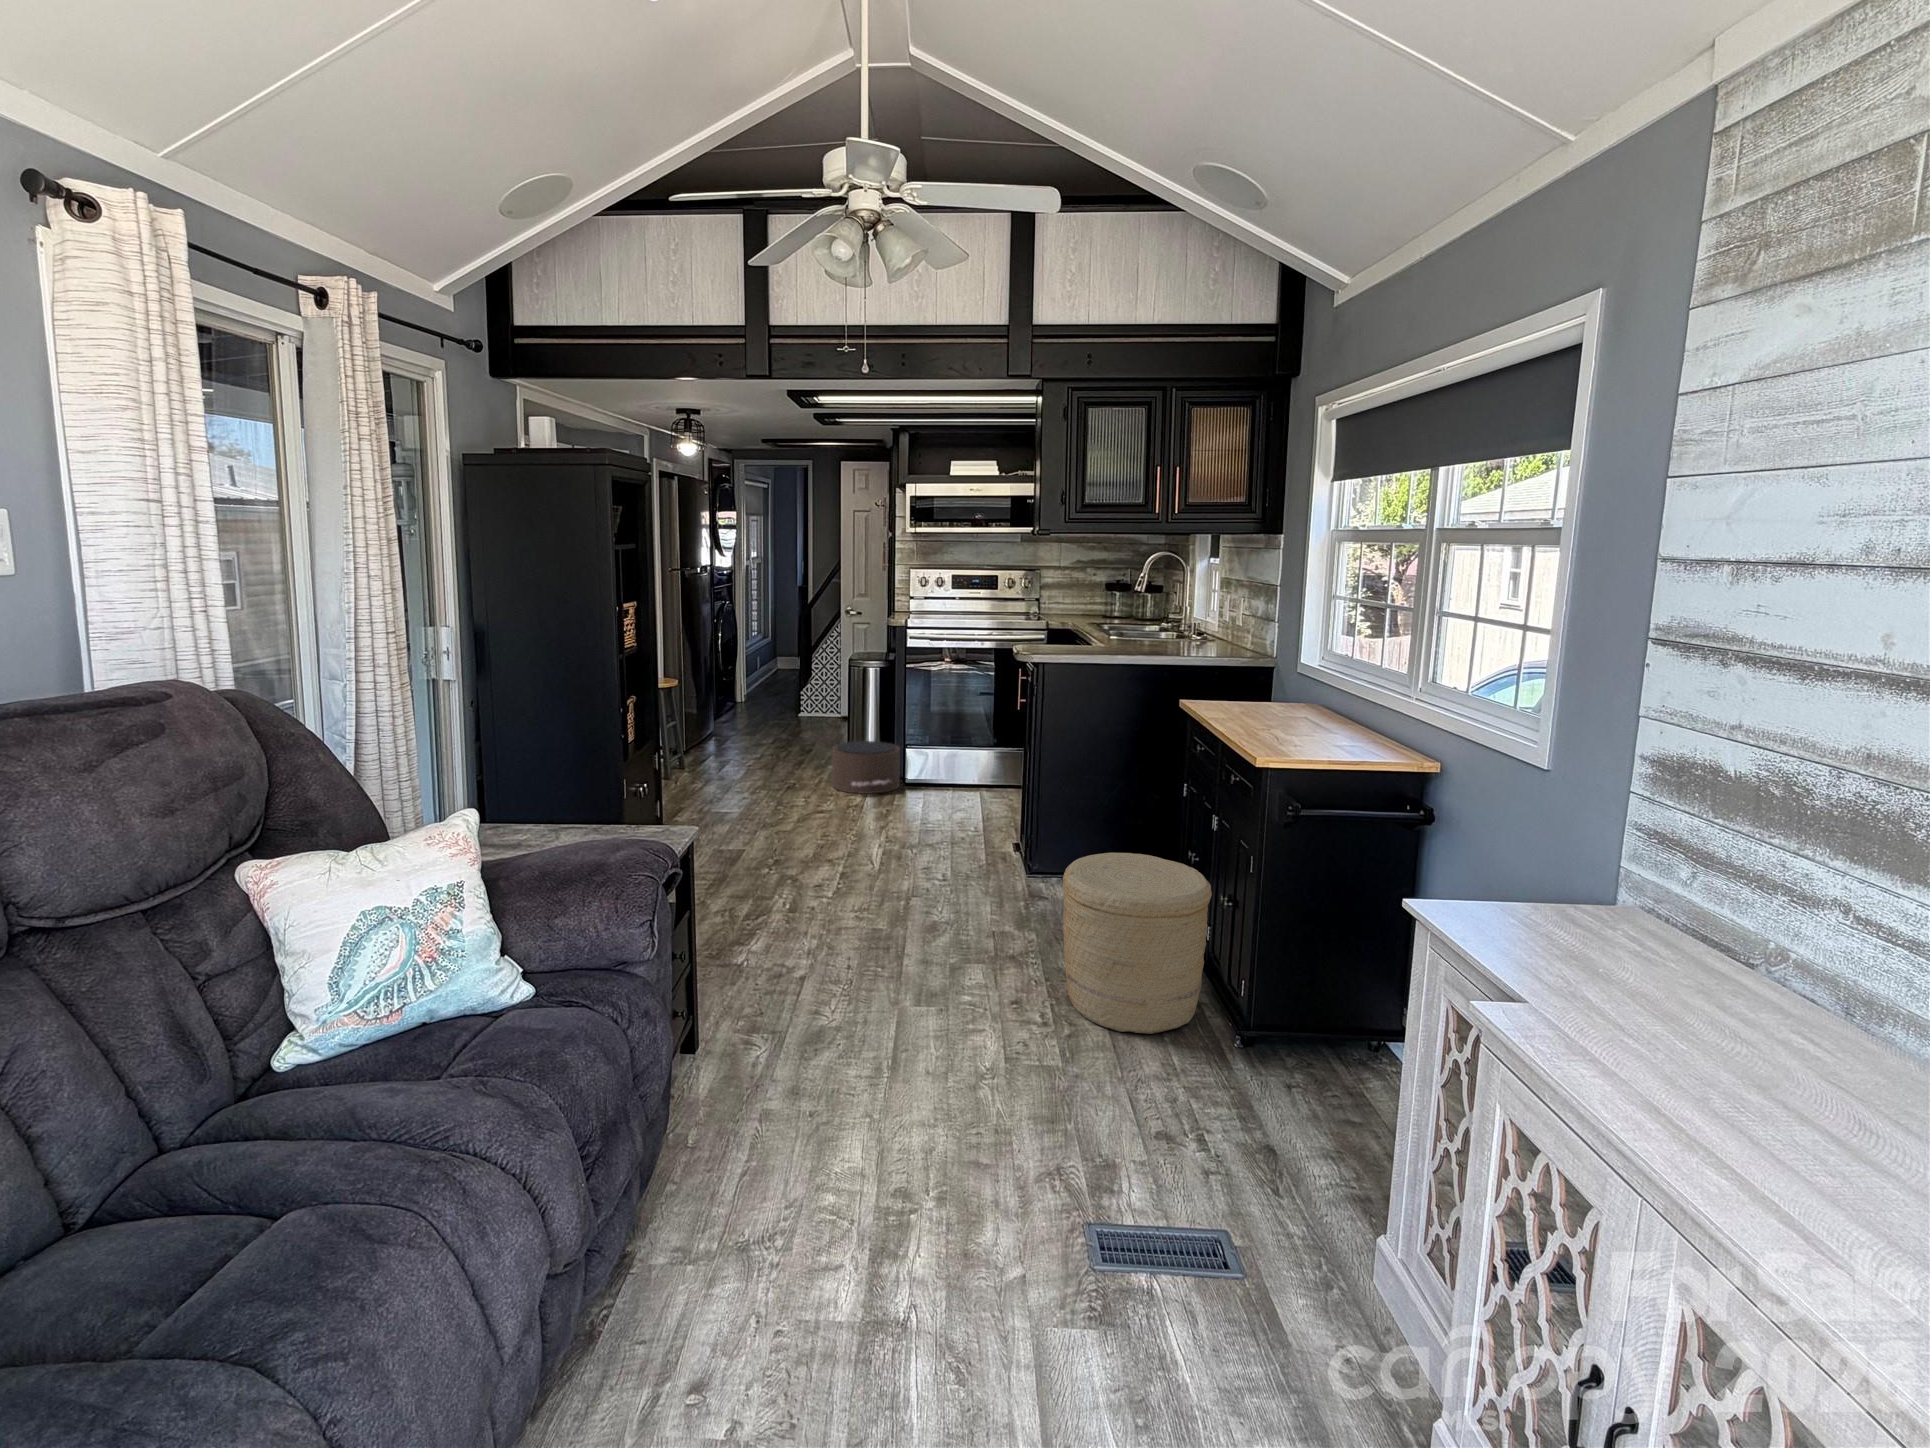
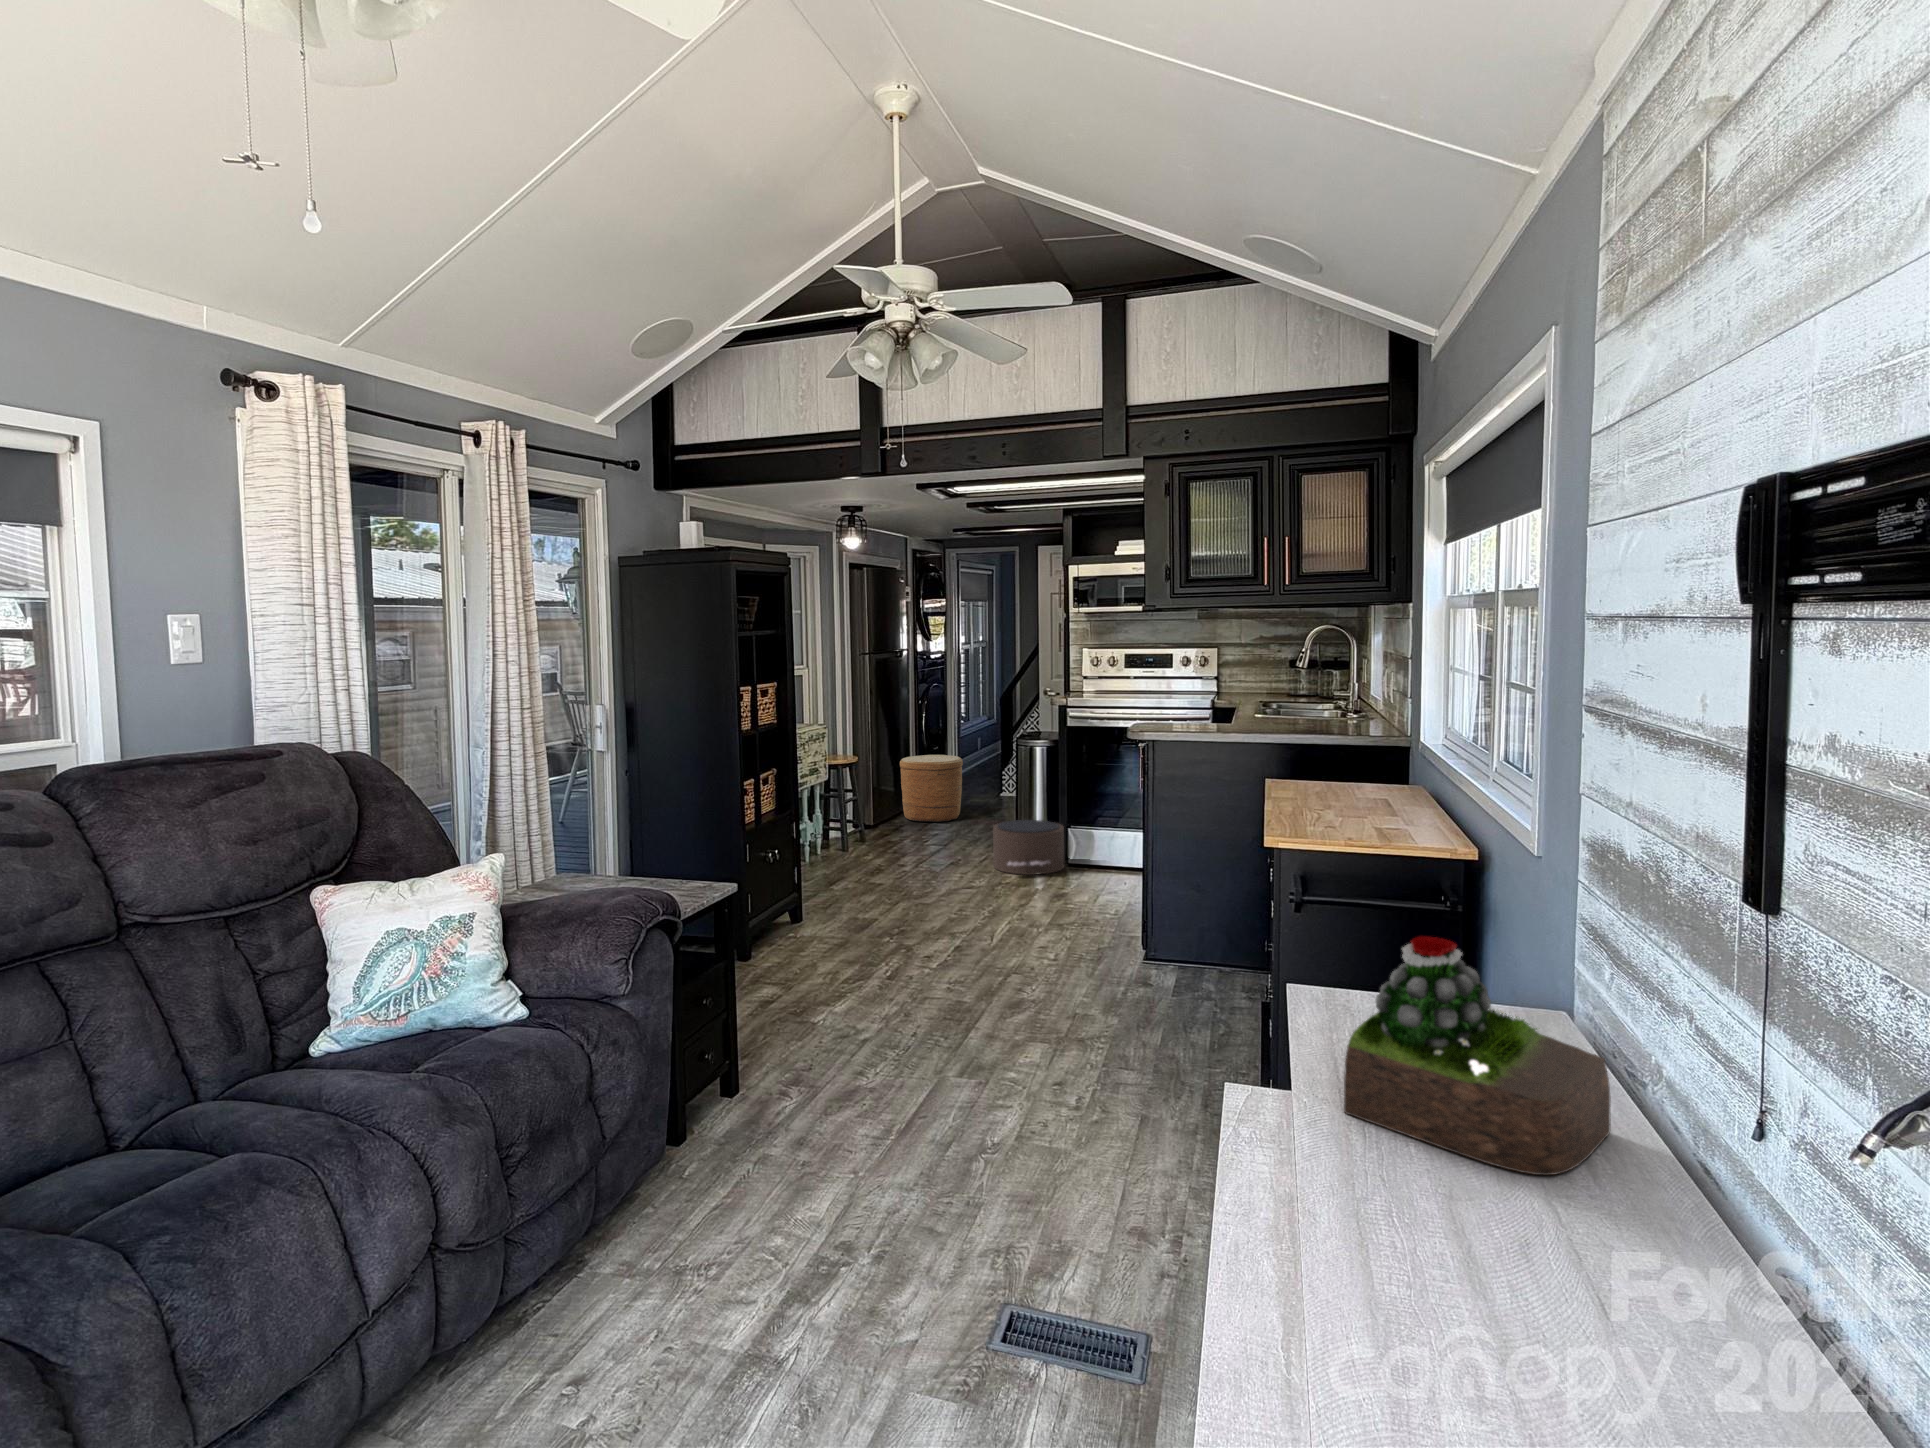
woven basket: present [1063,853,1212,1034] -> present [900,755,963,822]
succulent plant: none [1593,860,1831,1068] -> present [1344,936,1611,1175]

